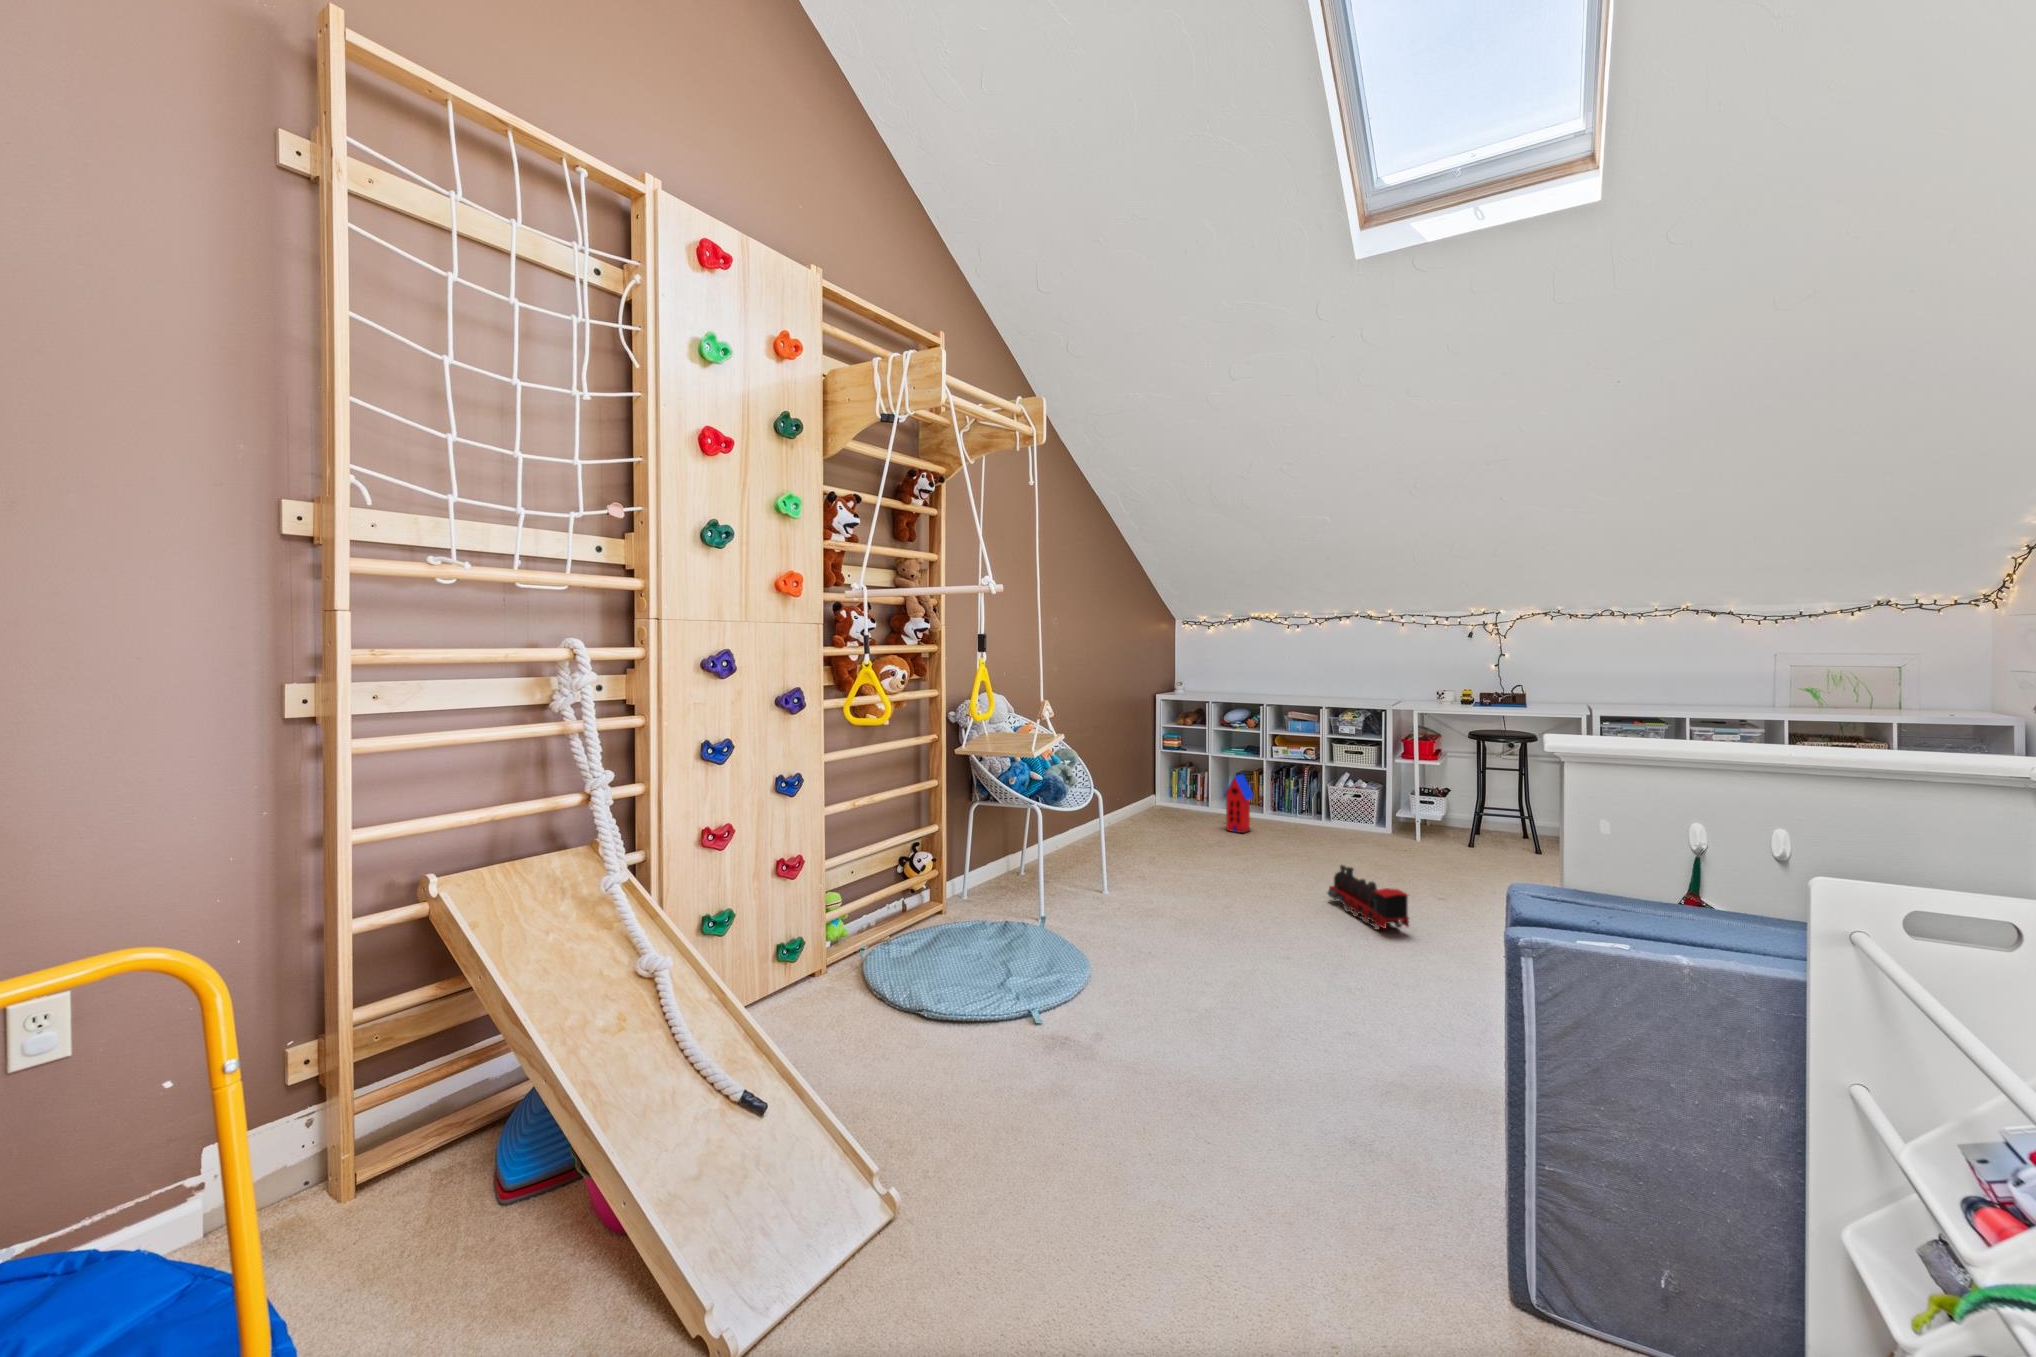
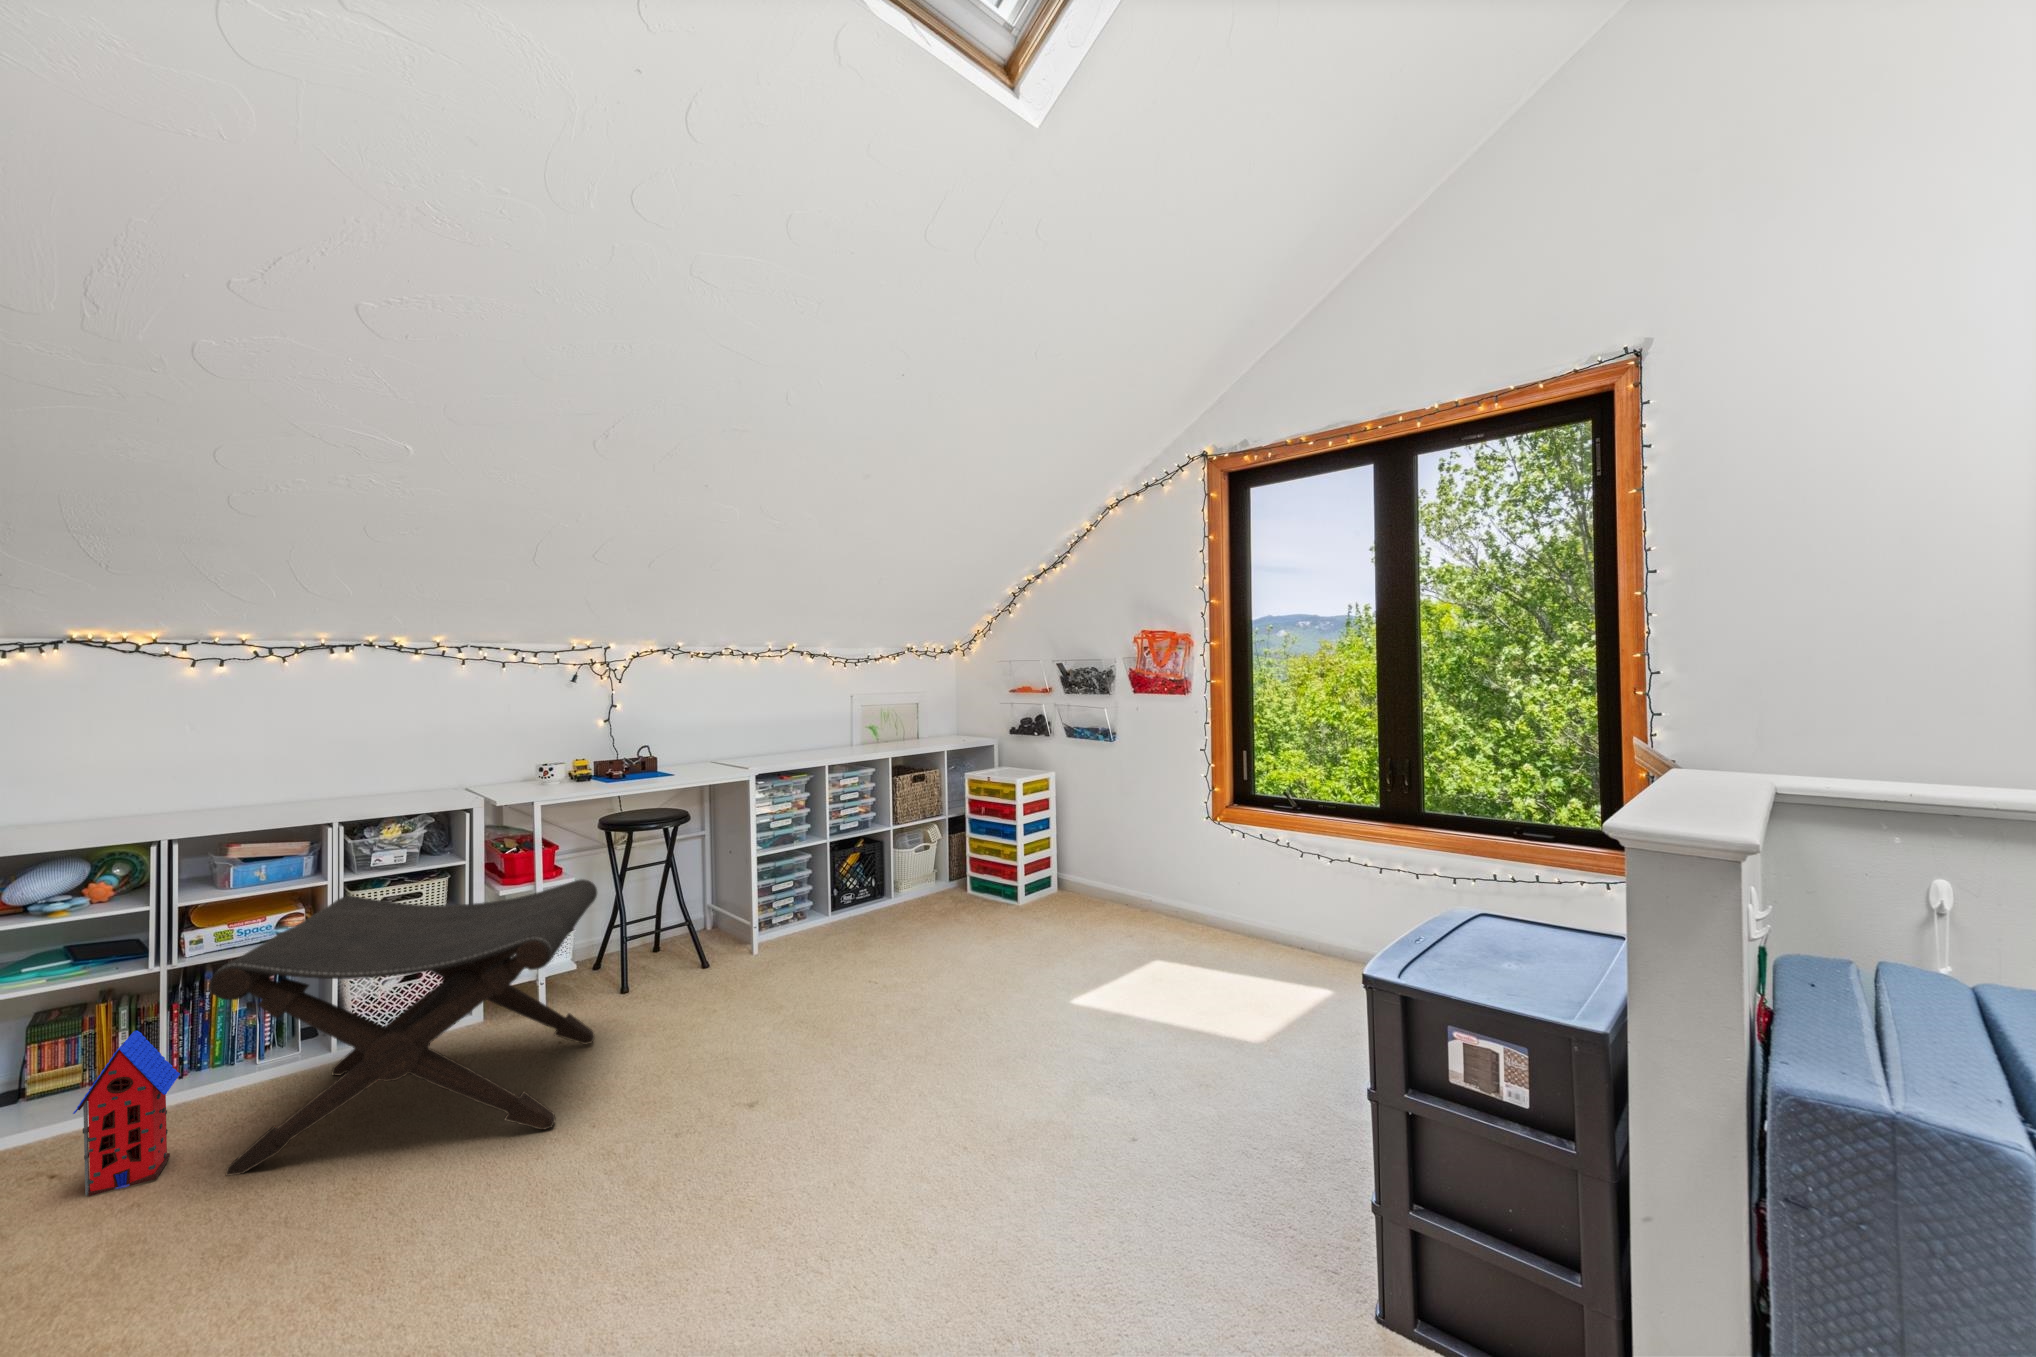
footstool: none [1256,742,1431,868] -> present [210,879,597,1176]
toy train: present [1328,865,1409,930] -> none [585,1183,819,1301]

